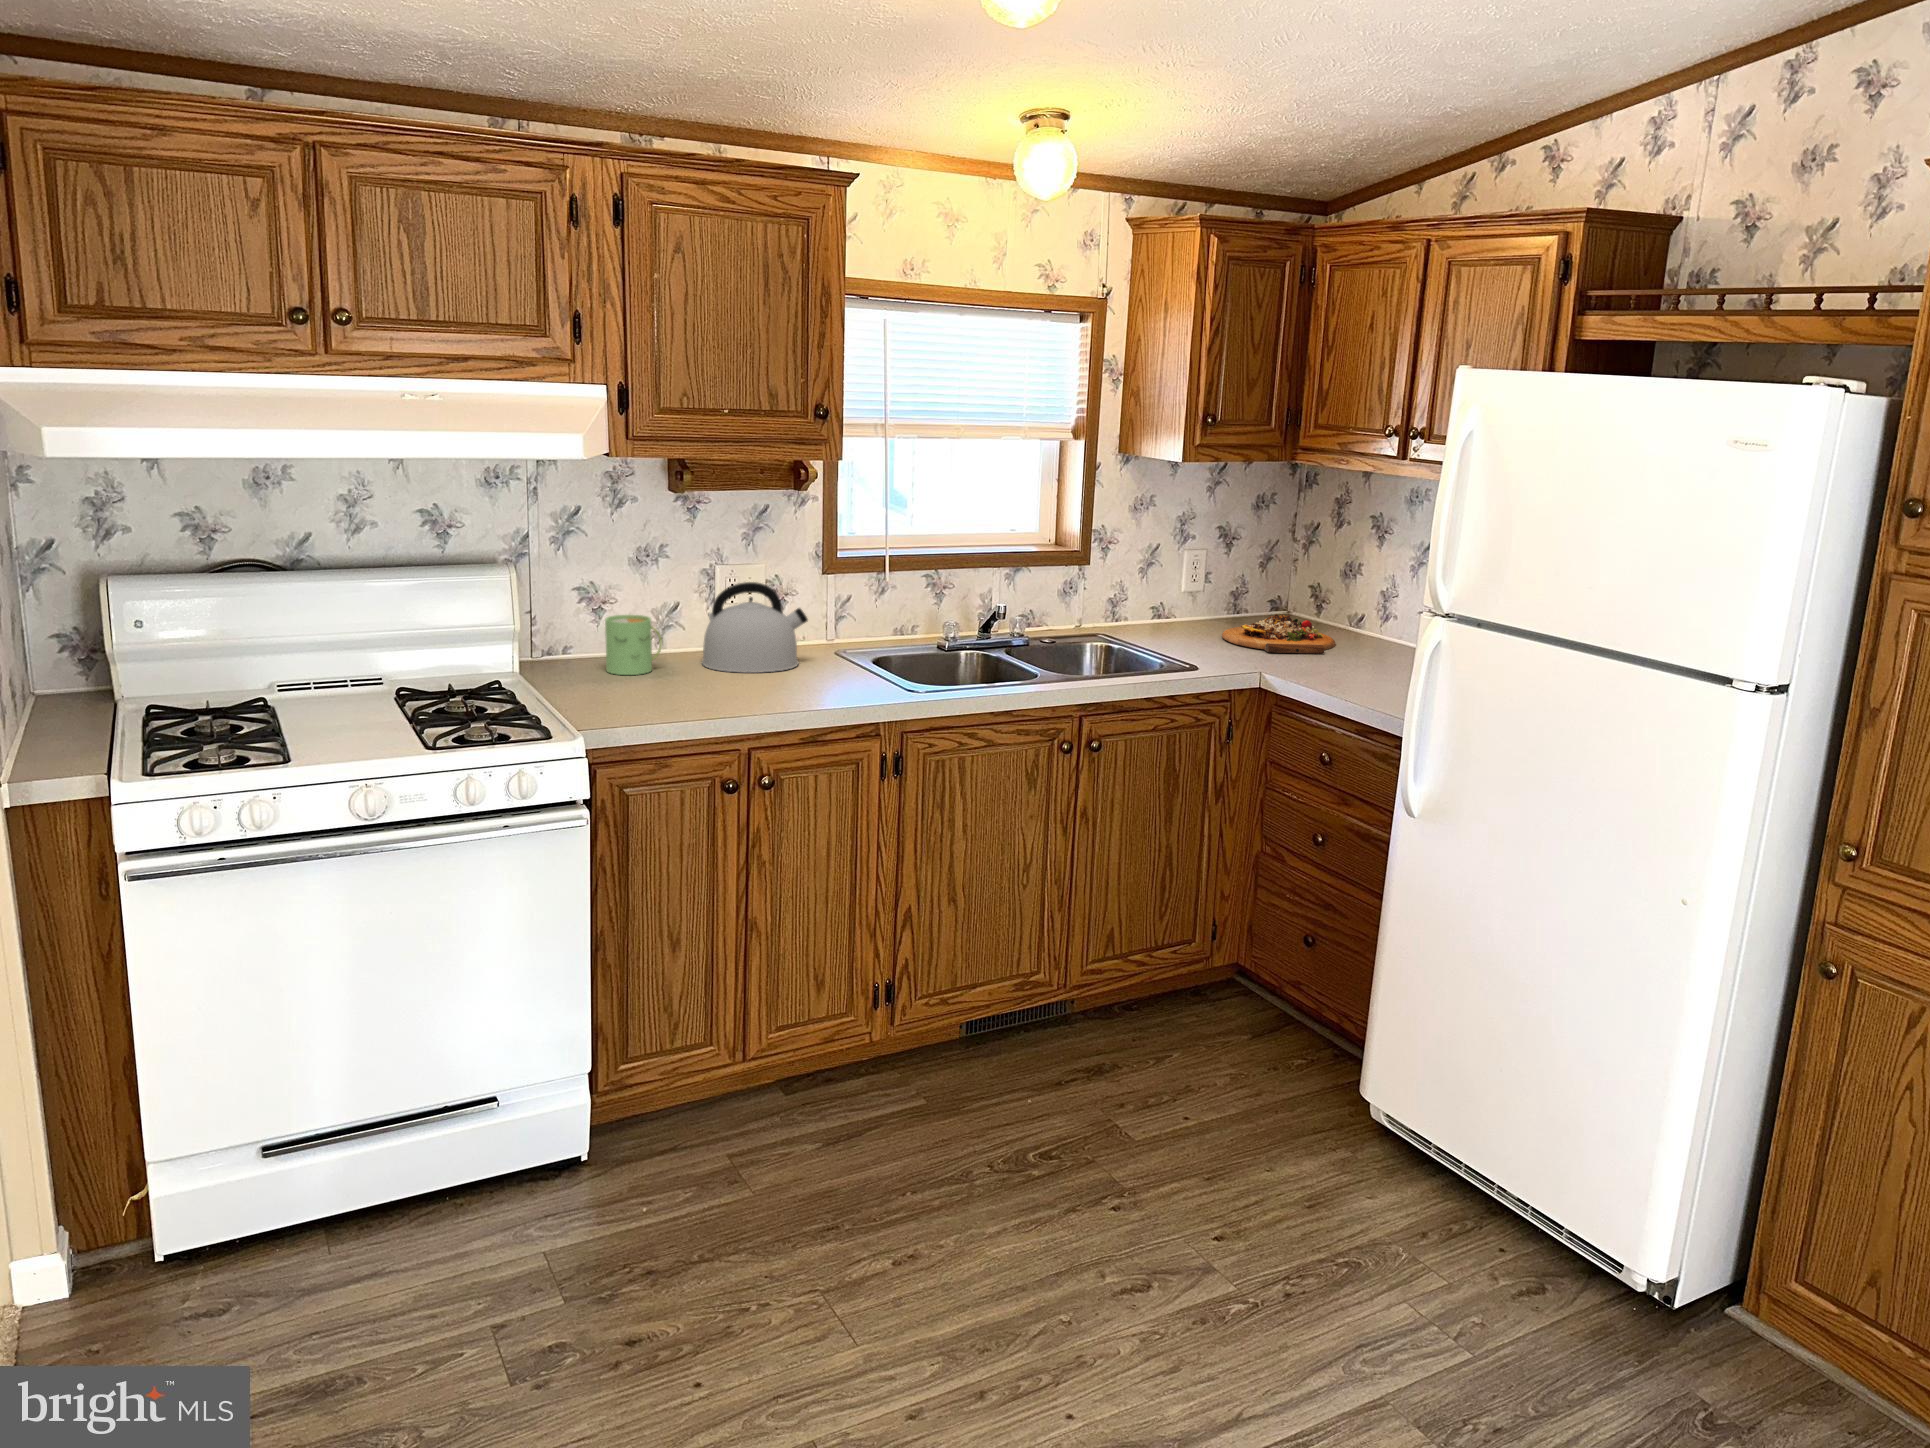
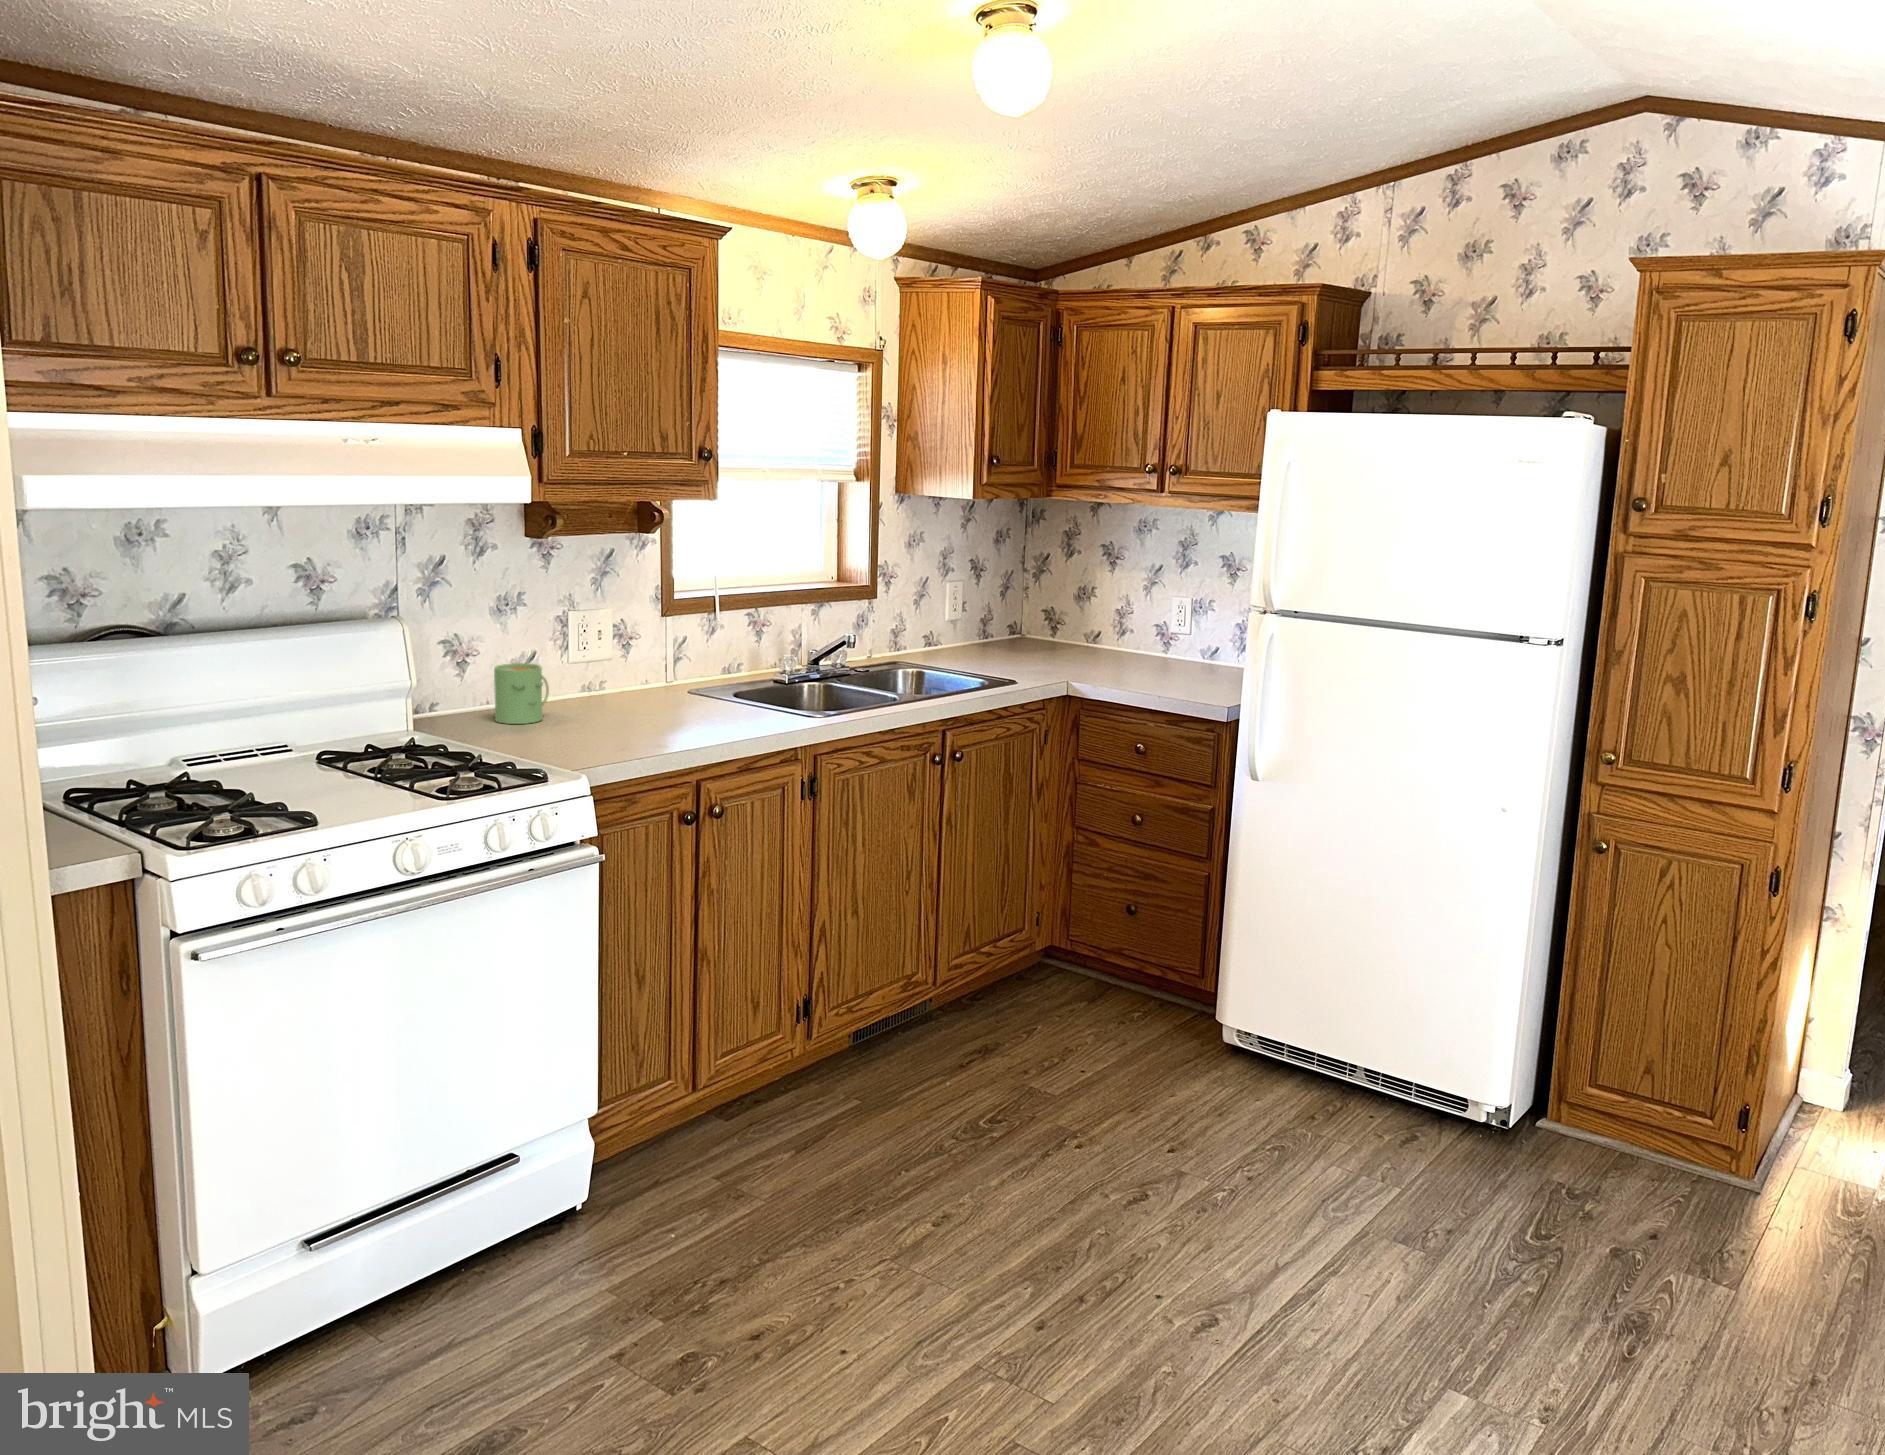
kettle: present [702,582,808,673] -> none [575,625,679,714]
cutting board: present [1222,614,1336,654] -> none [993,633,1095,665]

